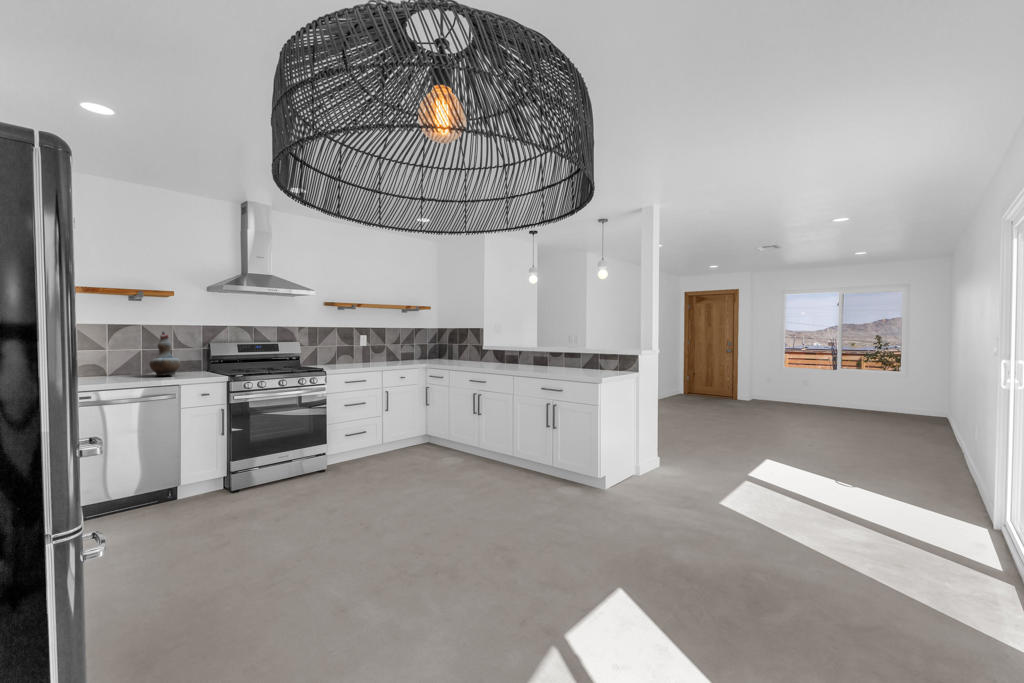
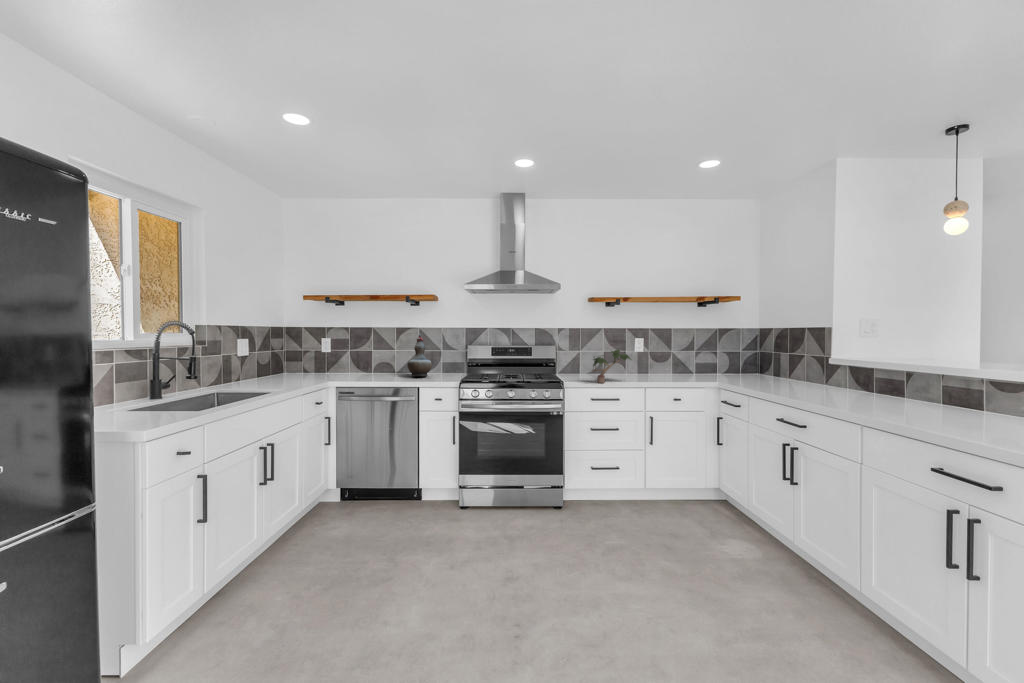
potted plant: none [345,342,377,369] -> present [592,349,632,383]

